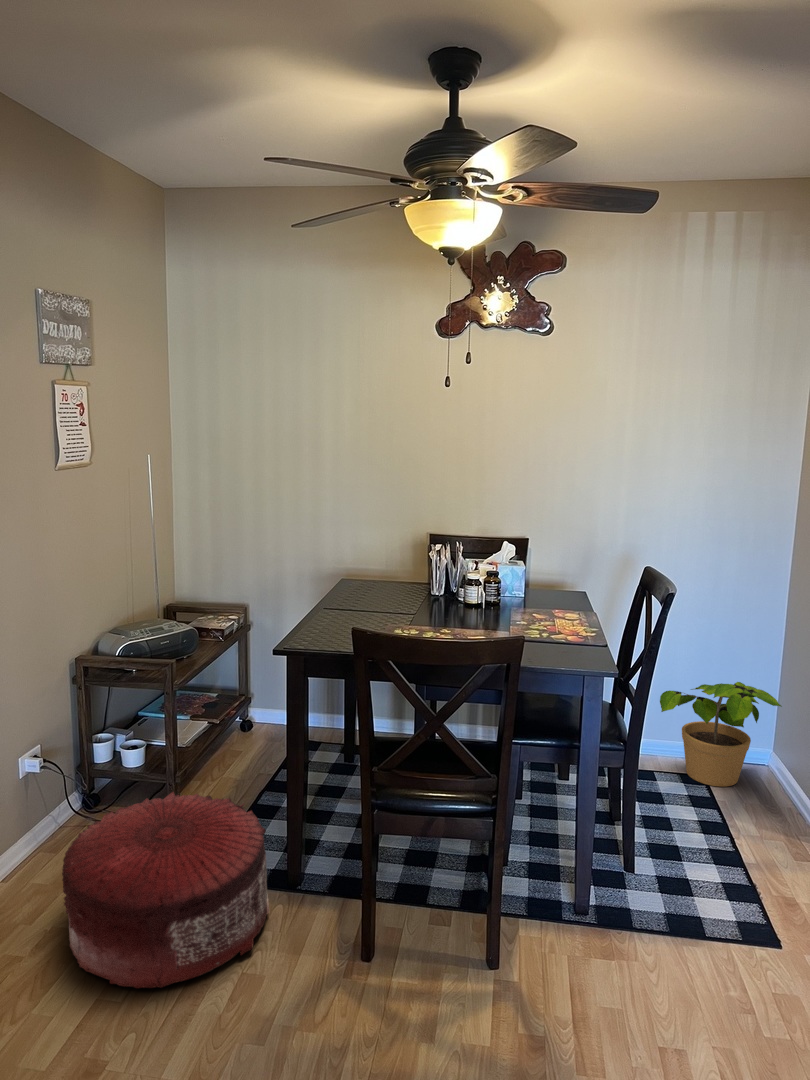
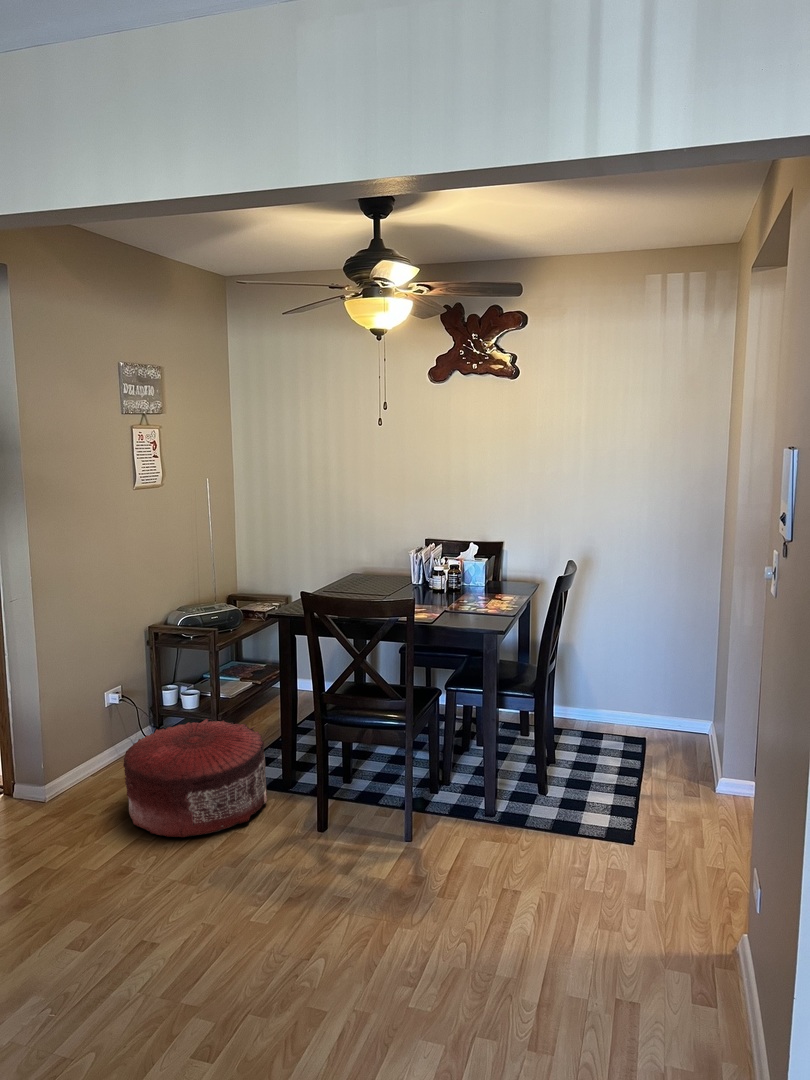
potted plant: present [660,682,782,787] -> none [606,656,693,745]

